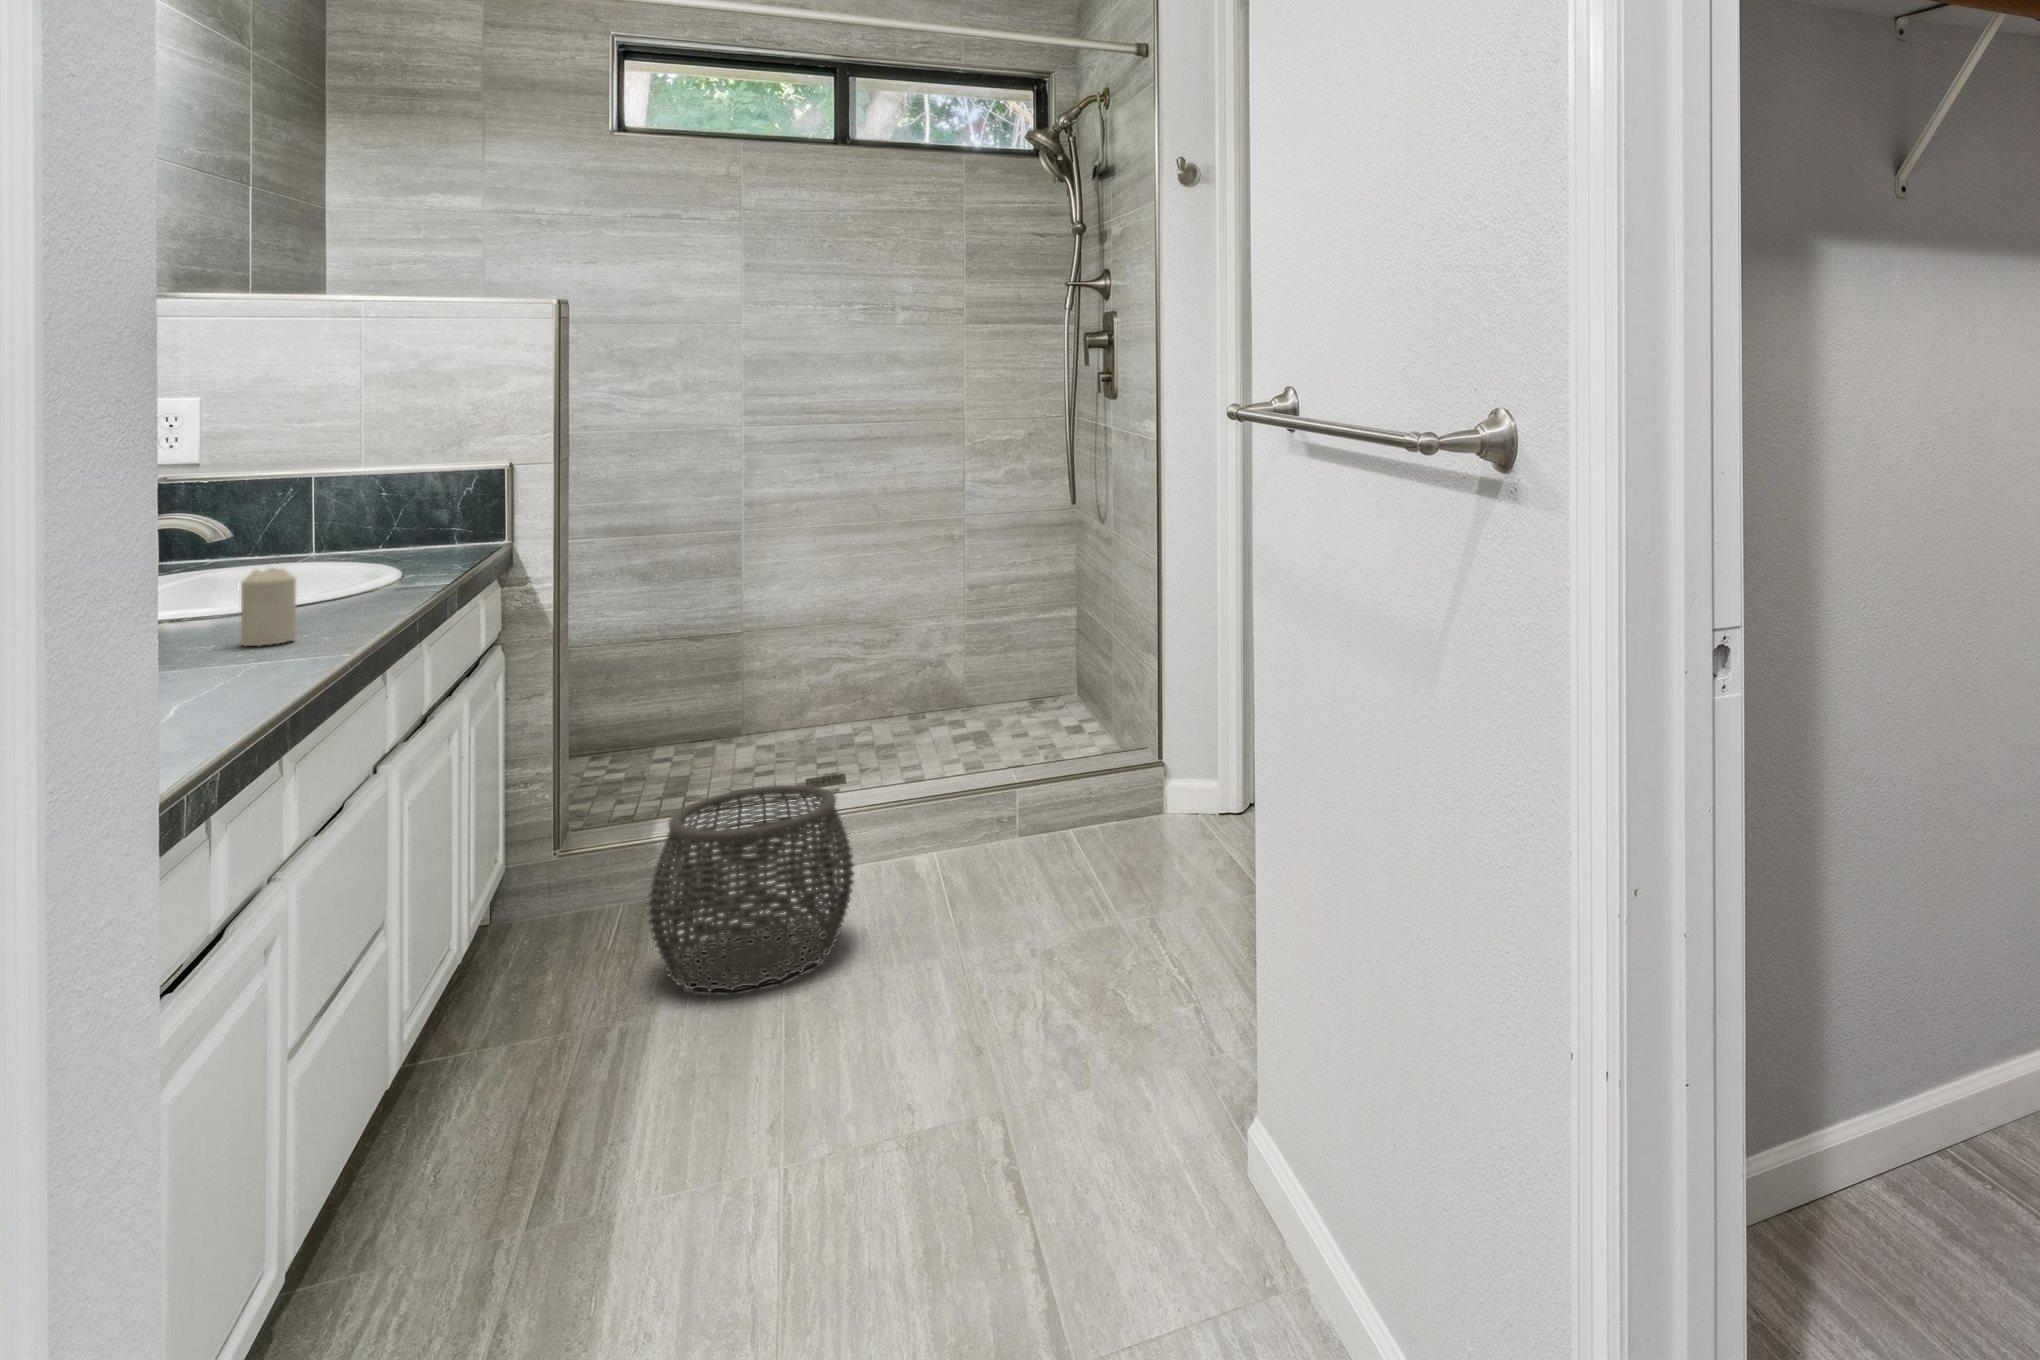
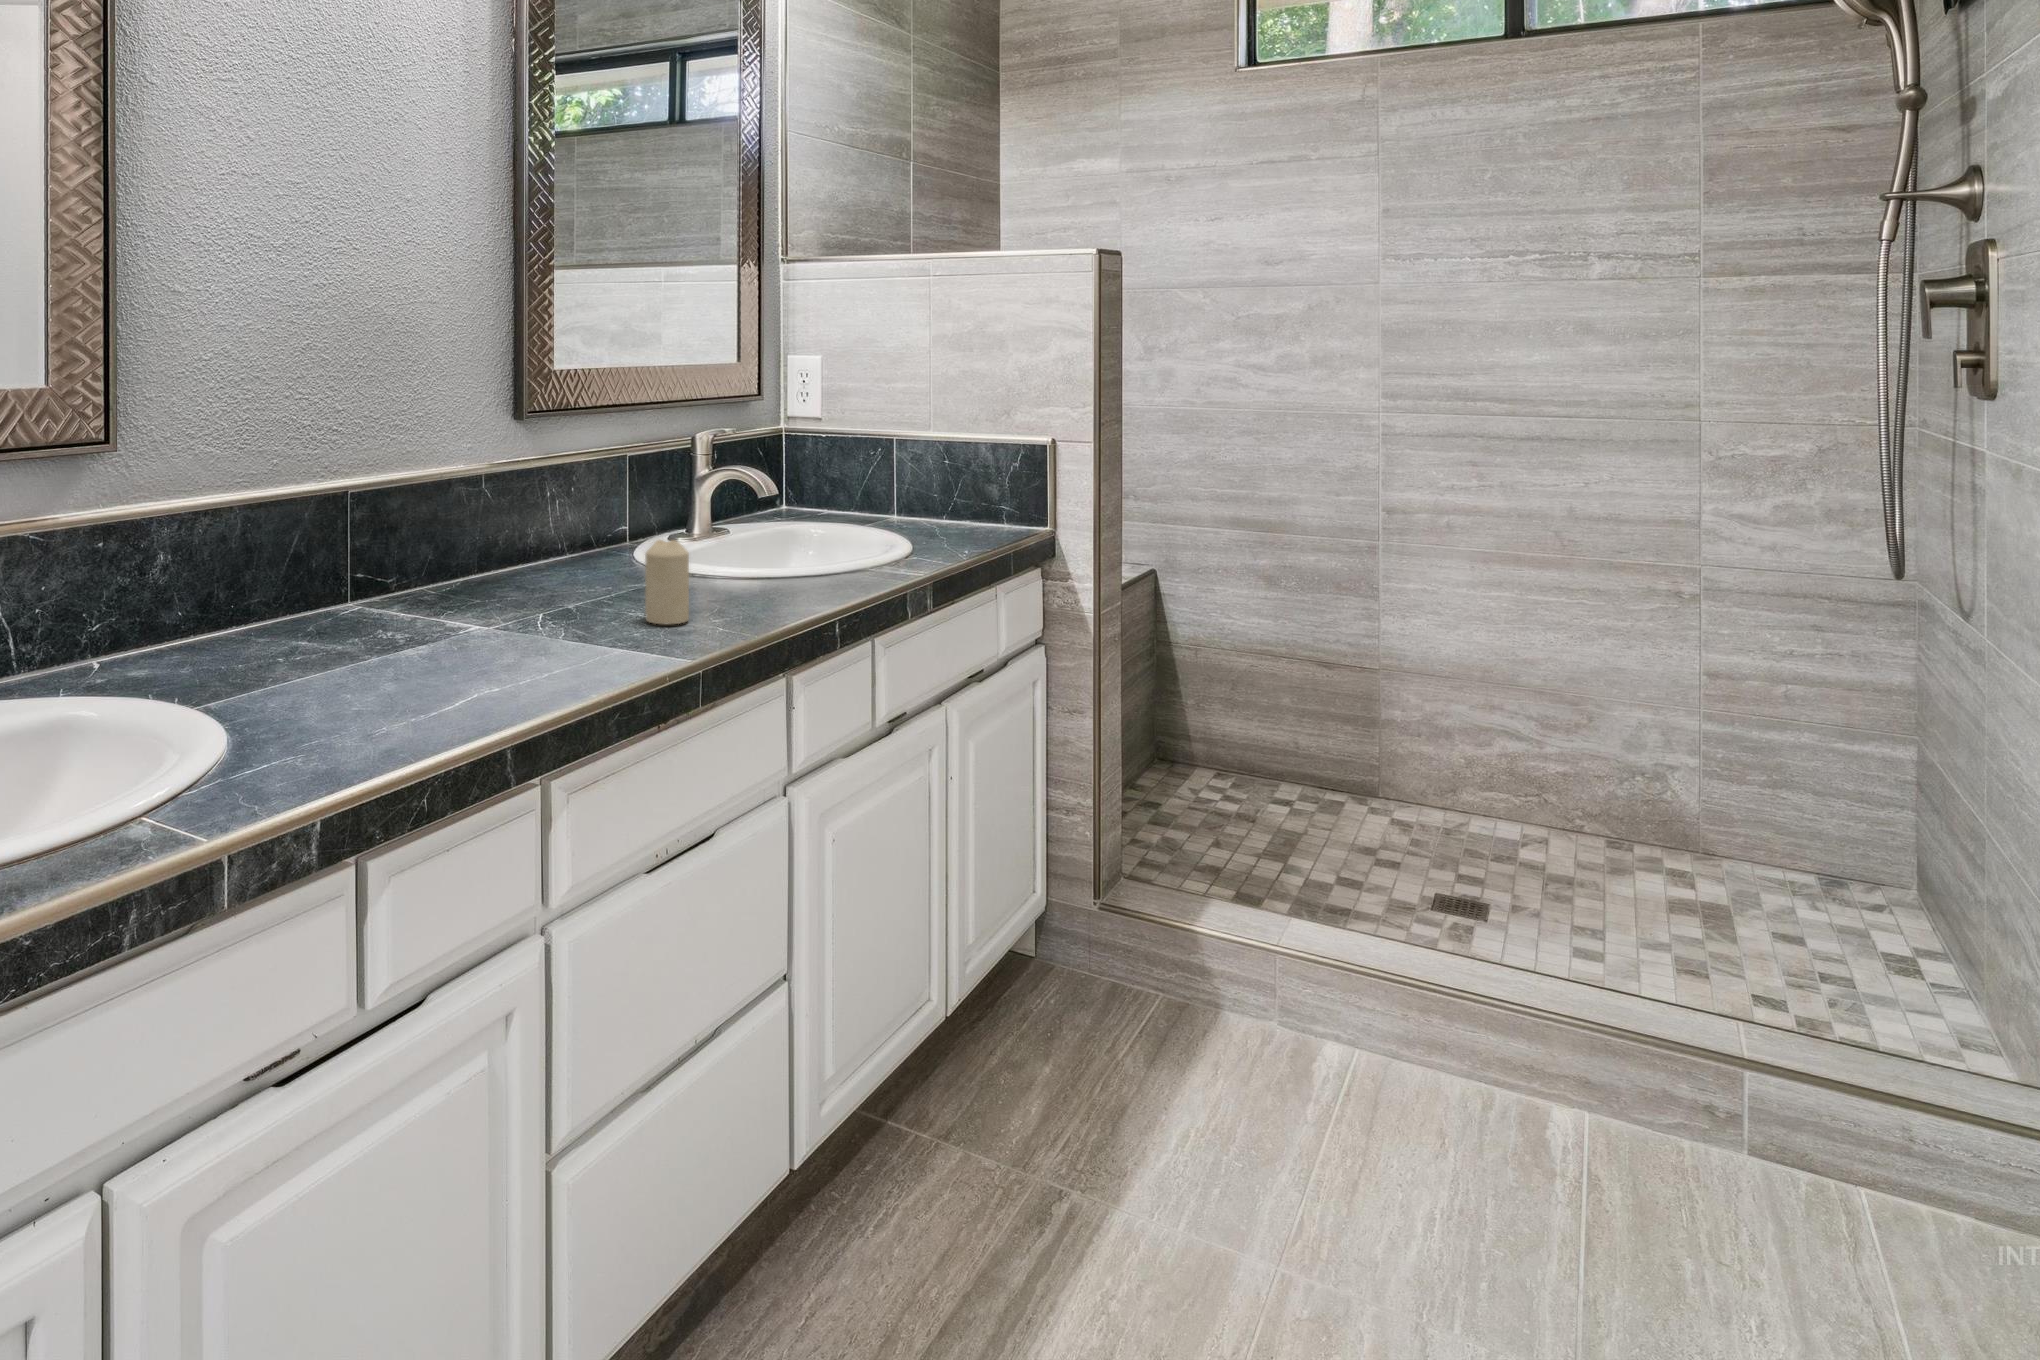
woven basket: present [648,785,854,991] -> none [1125,910,1403,1235]

